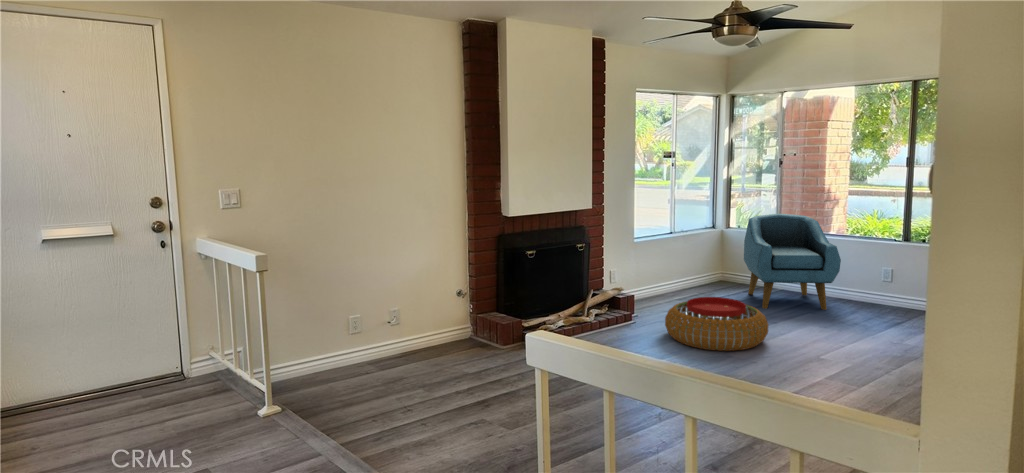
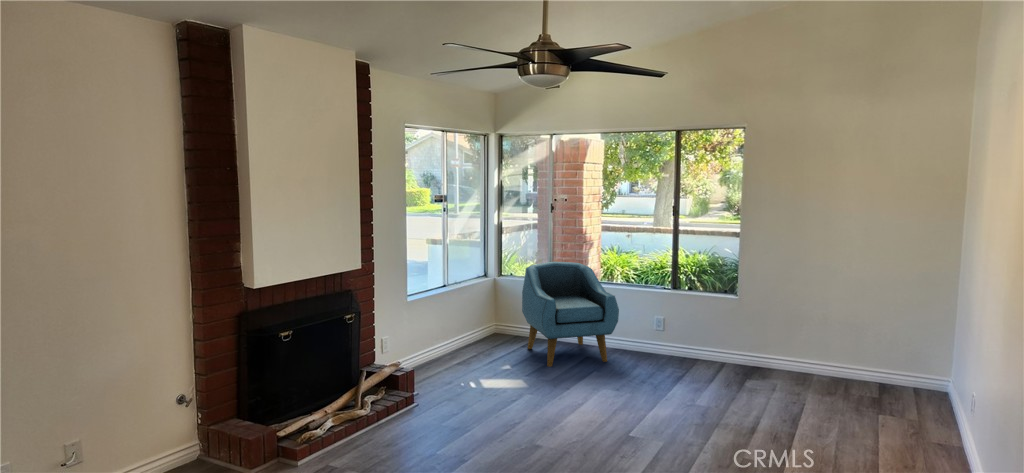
pouf: present [665,297,769,351] -> none [457,367,570,436]

